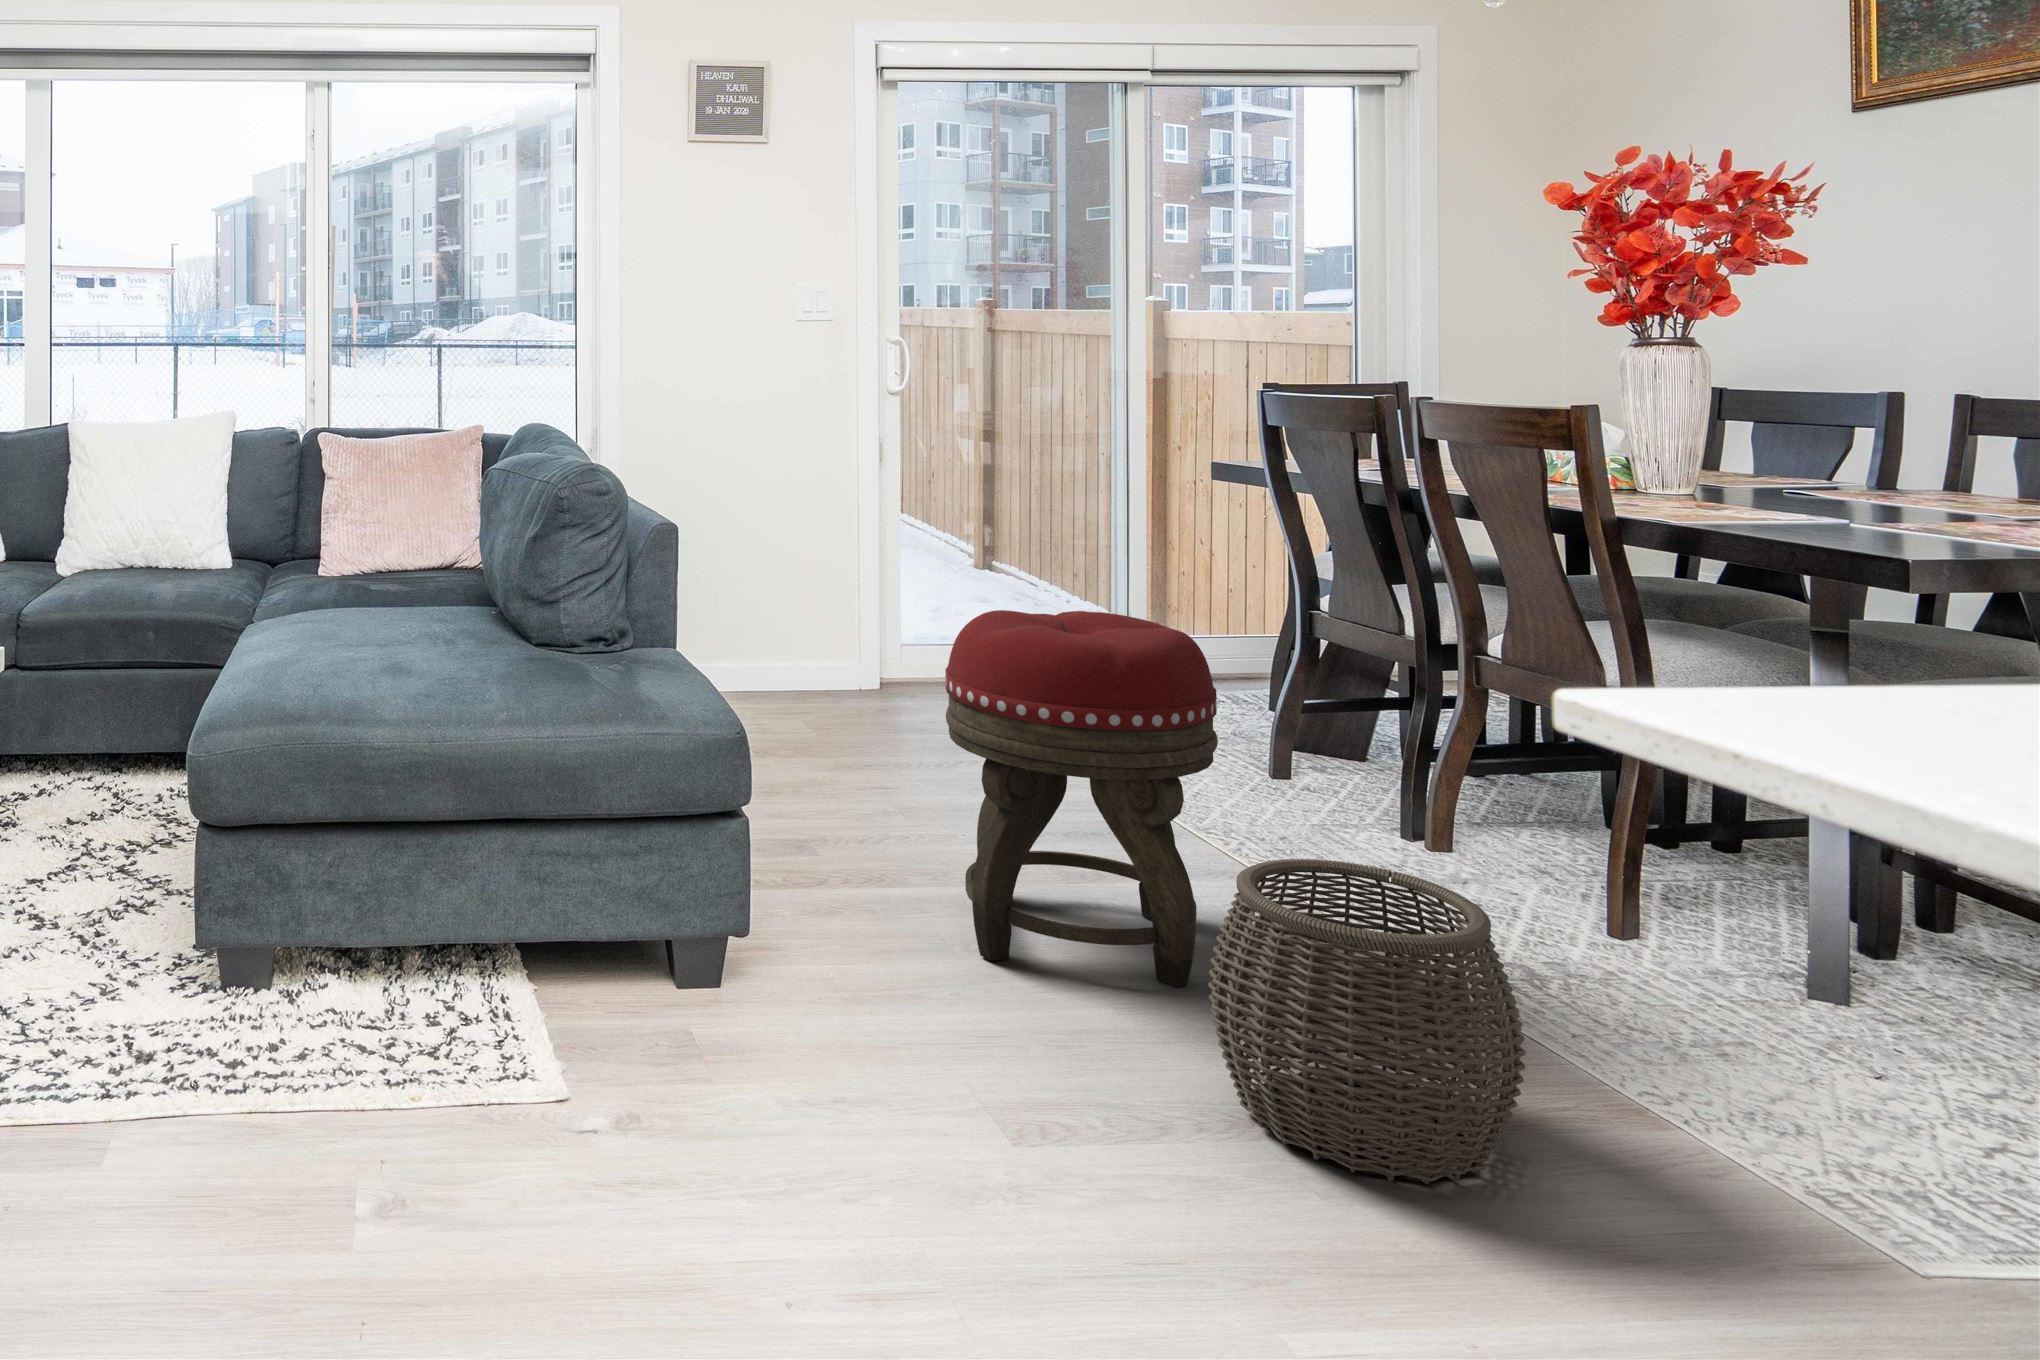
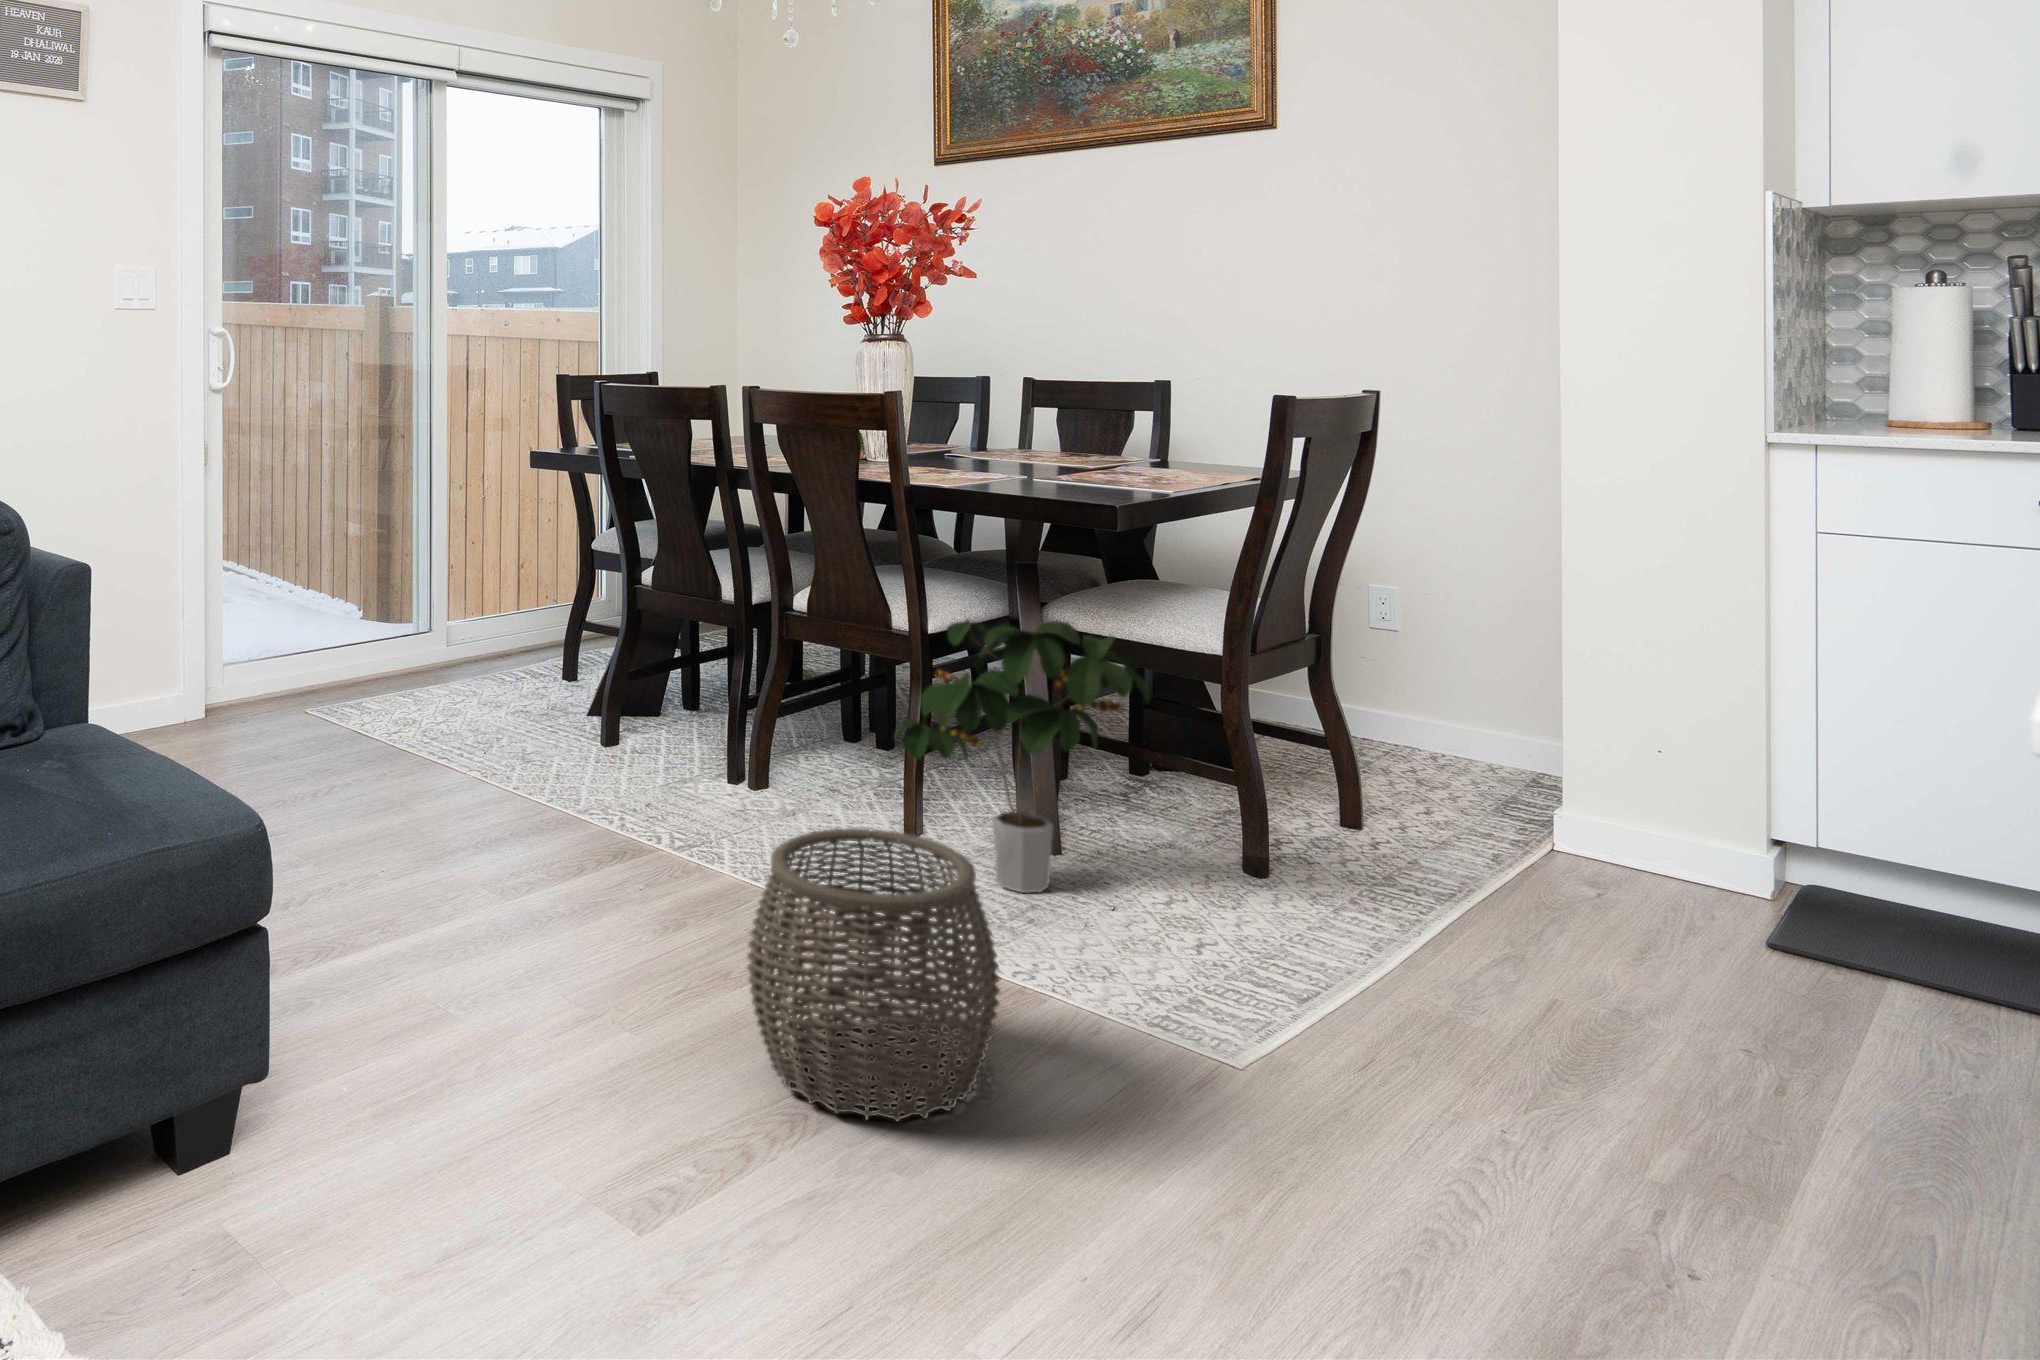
footstool: present [945,610,1218,987] -> none [419,617,677,1004]
potted plant: none [1562,677,1962,1034] -> present [895,619,1150,893]

